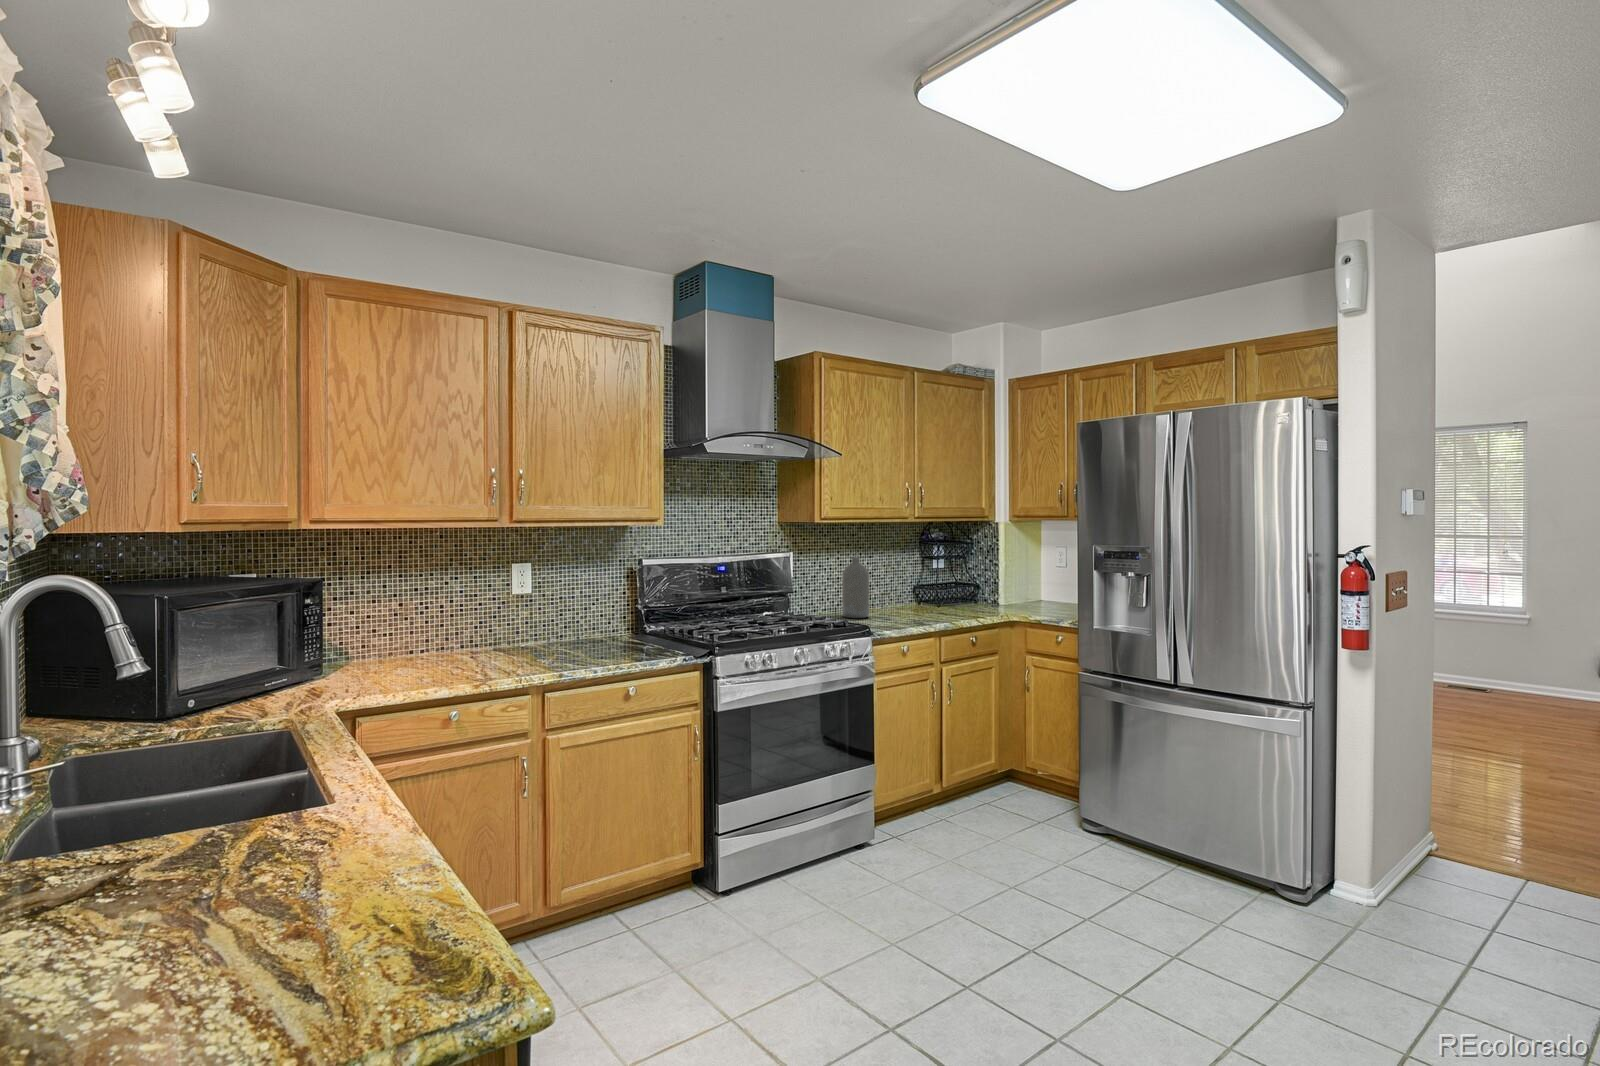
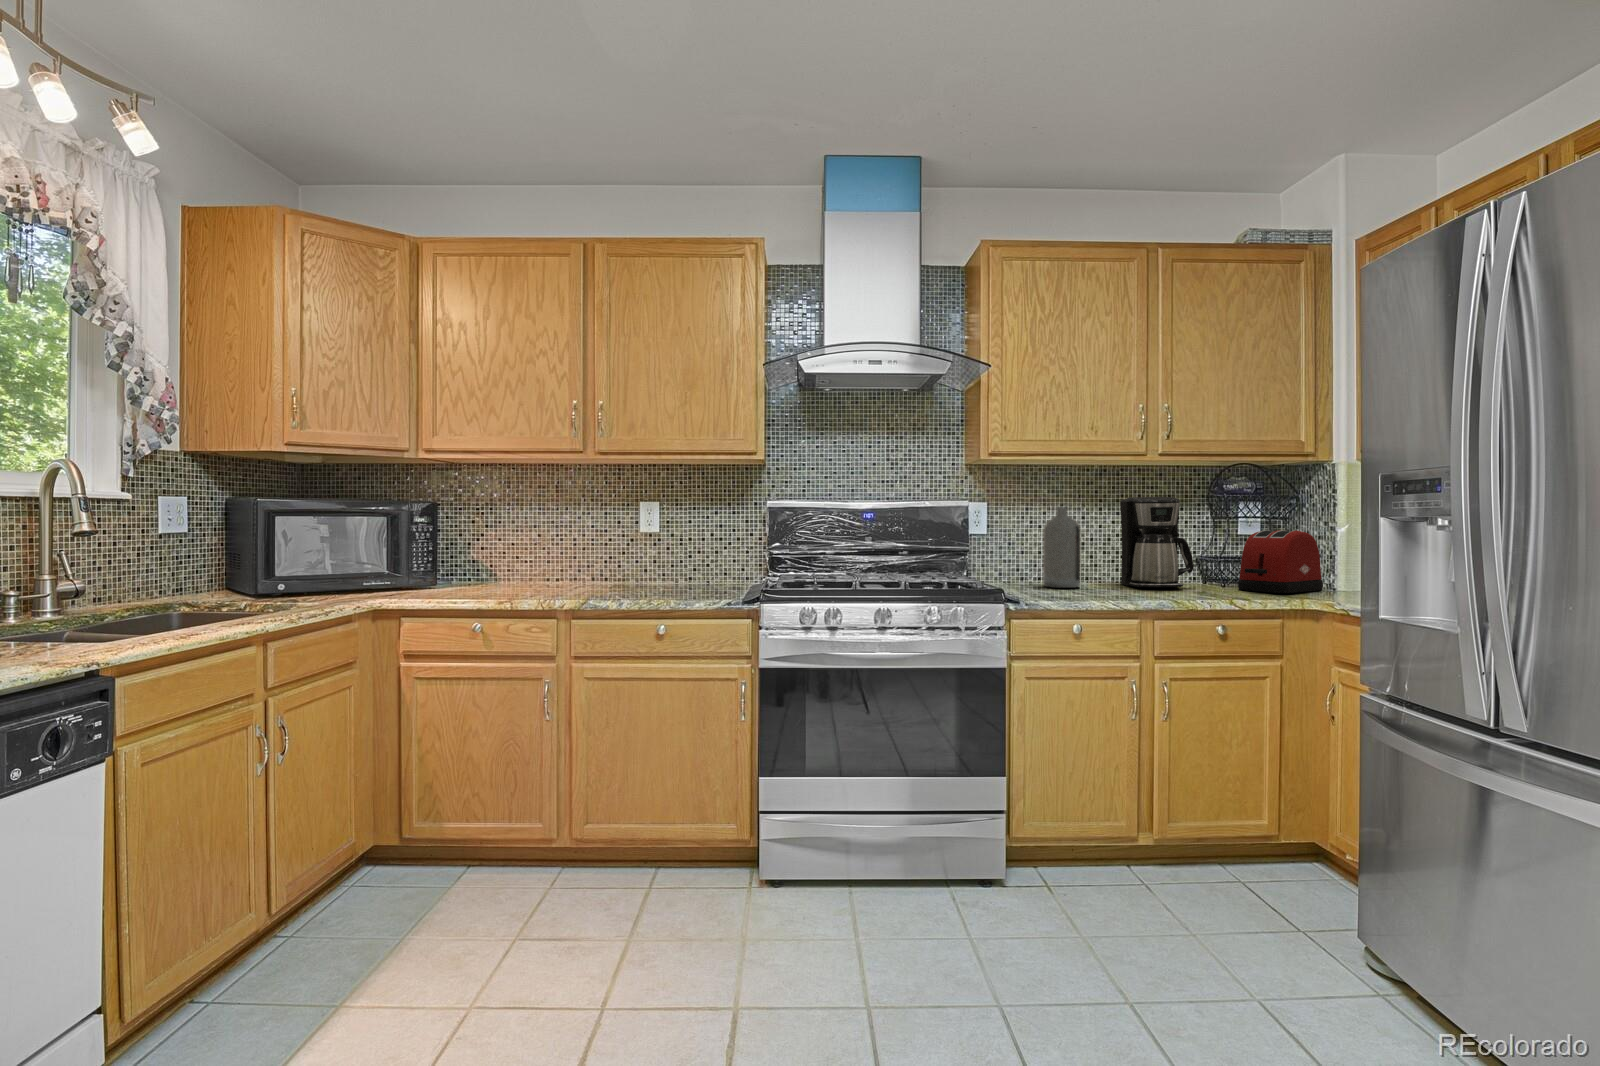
coffee maker: none [873,546,929,613] -> present [1120,497,1194,588]
toaster: none [953,567,993,611] -> present [1238,530,1323,593]

